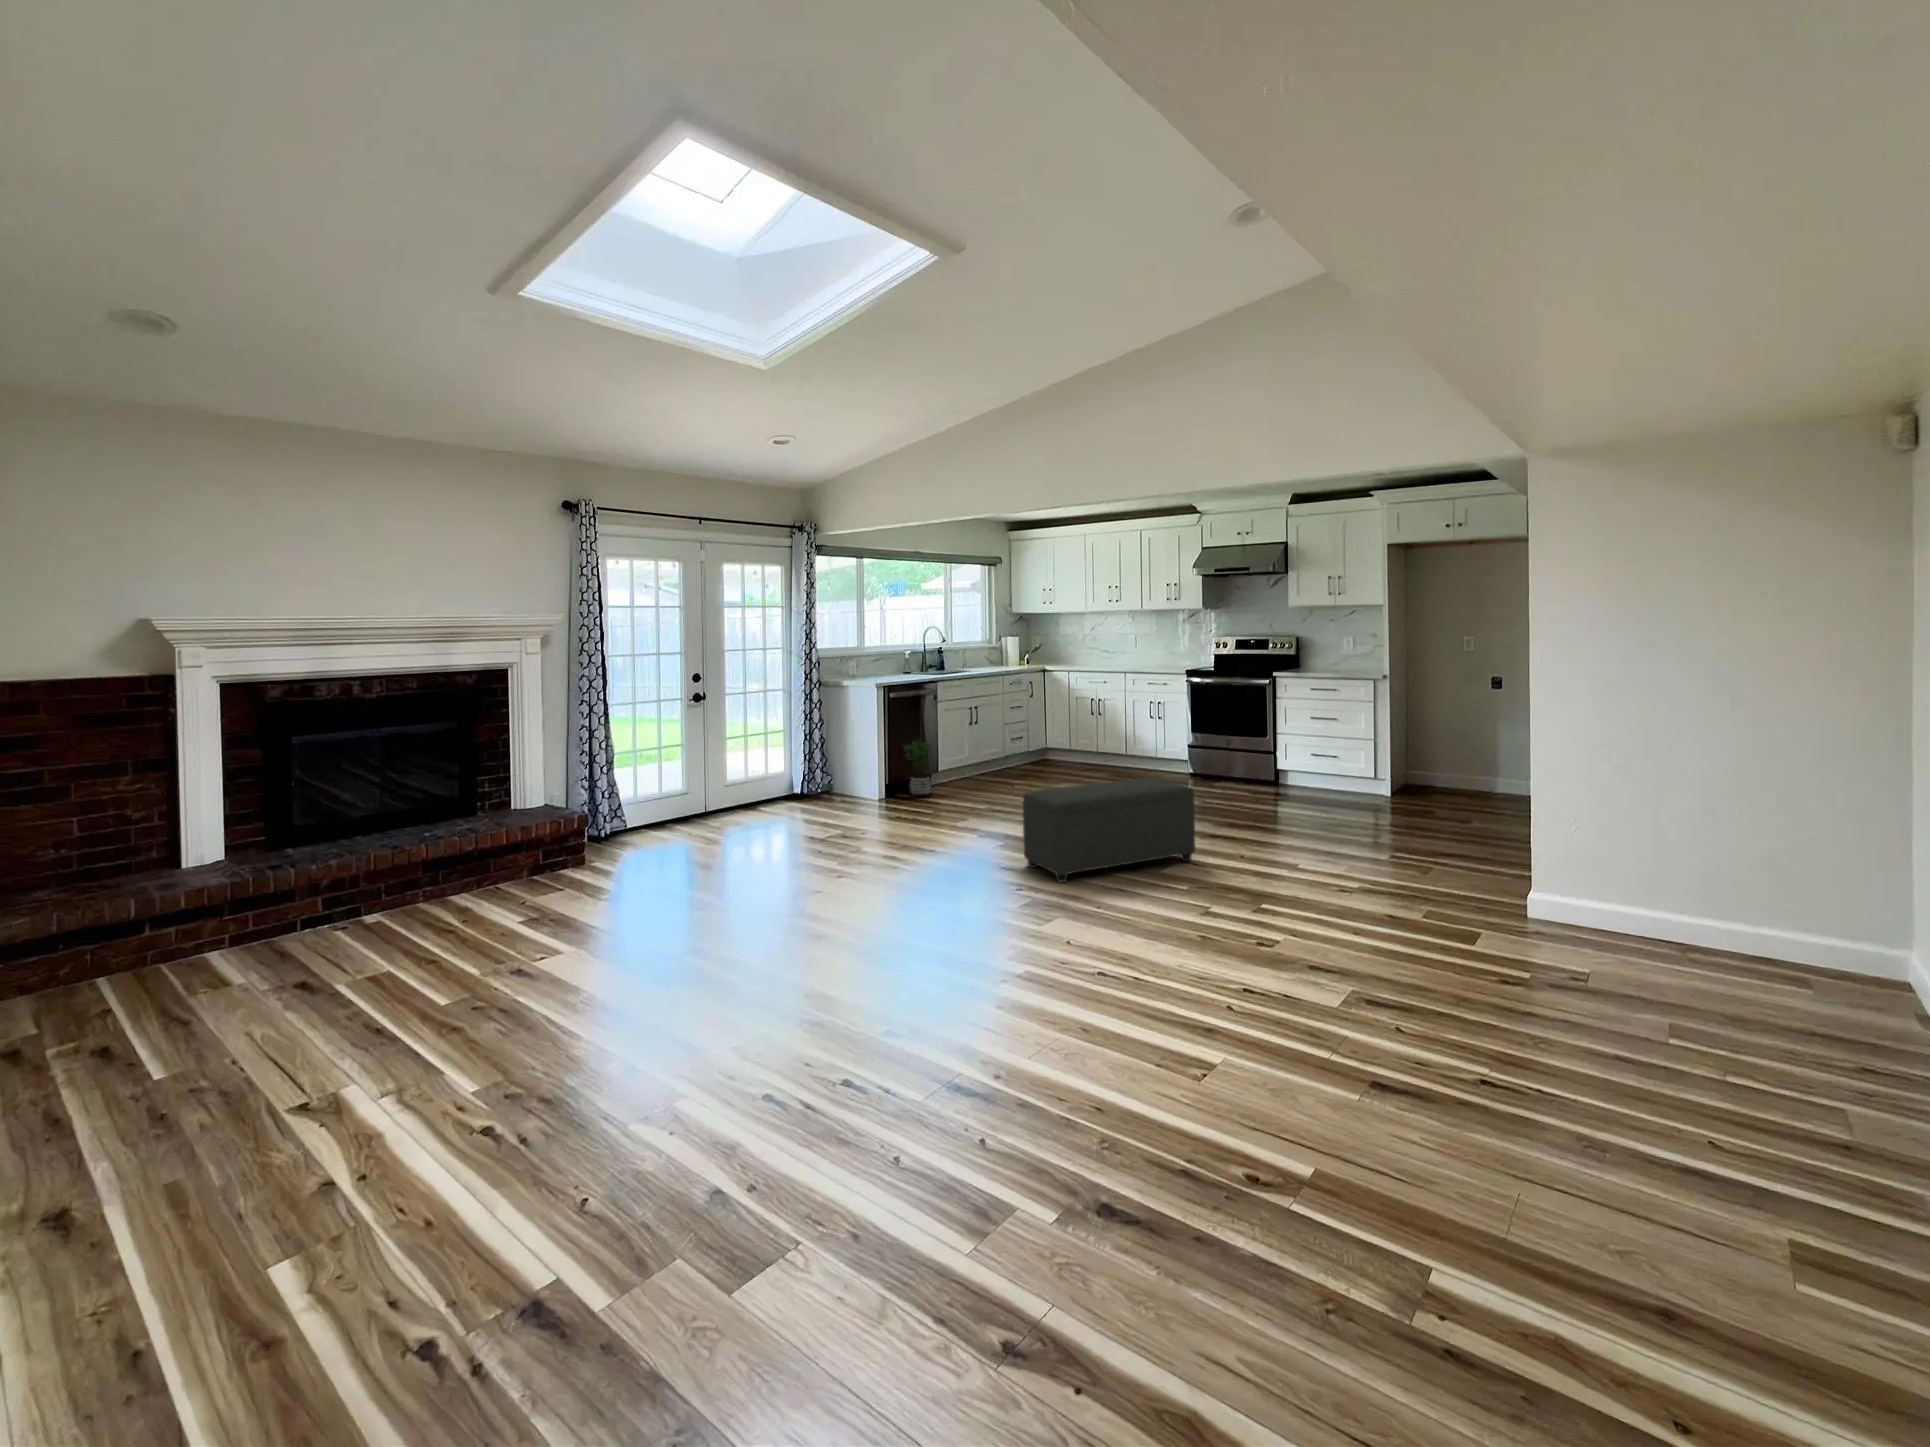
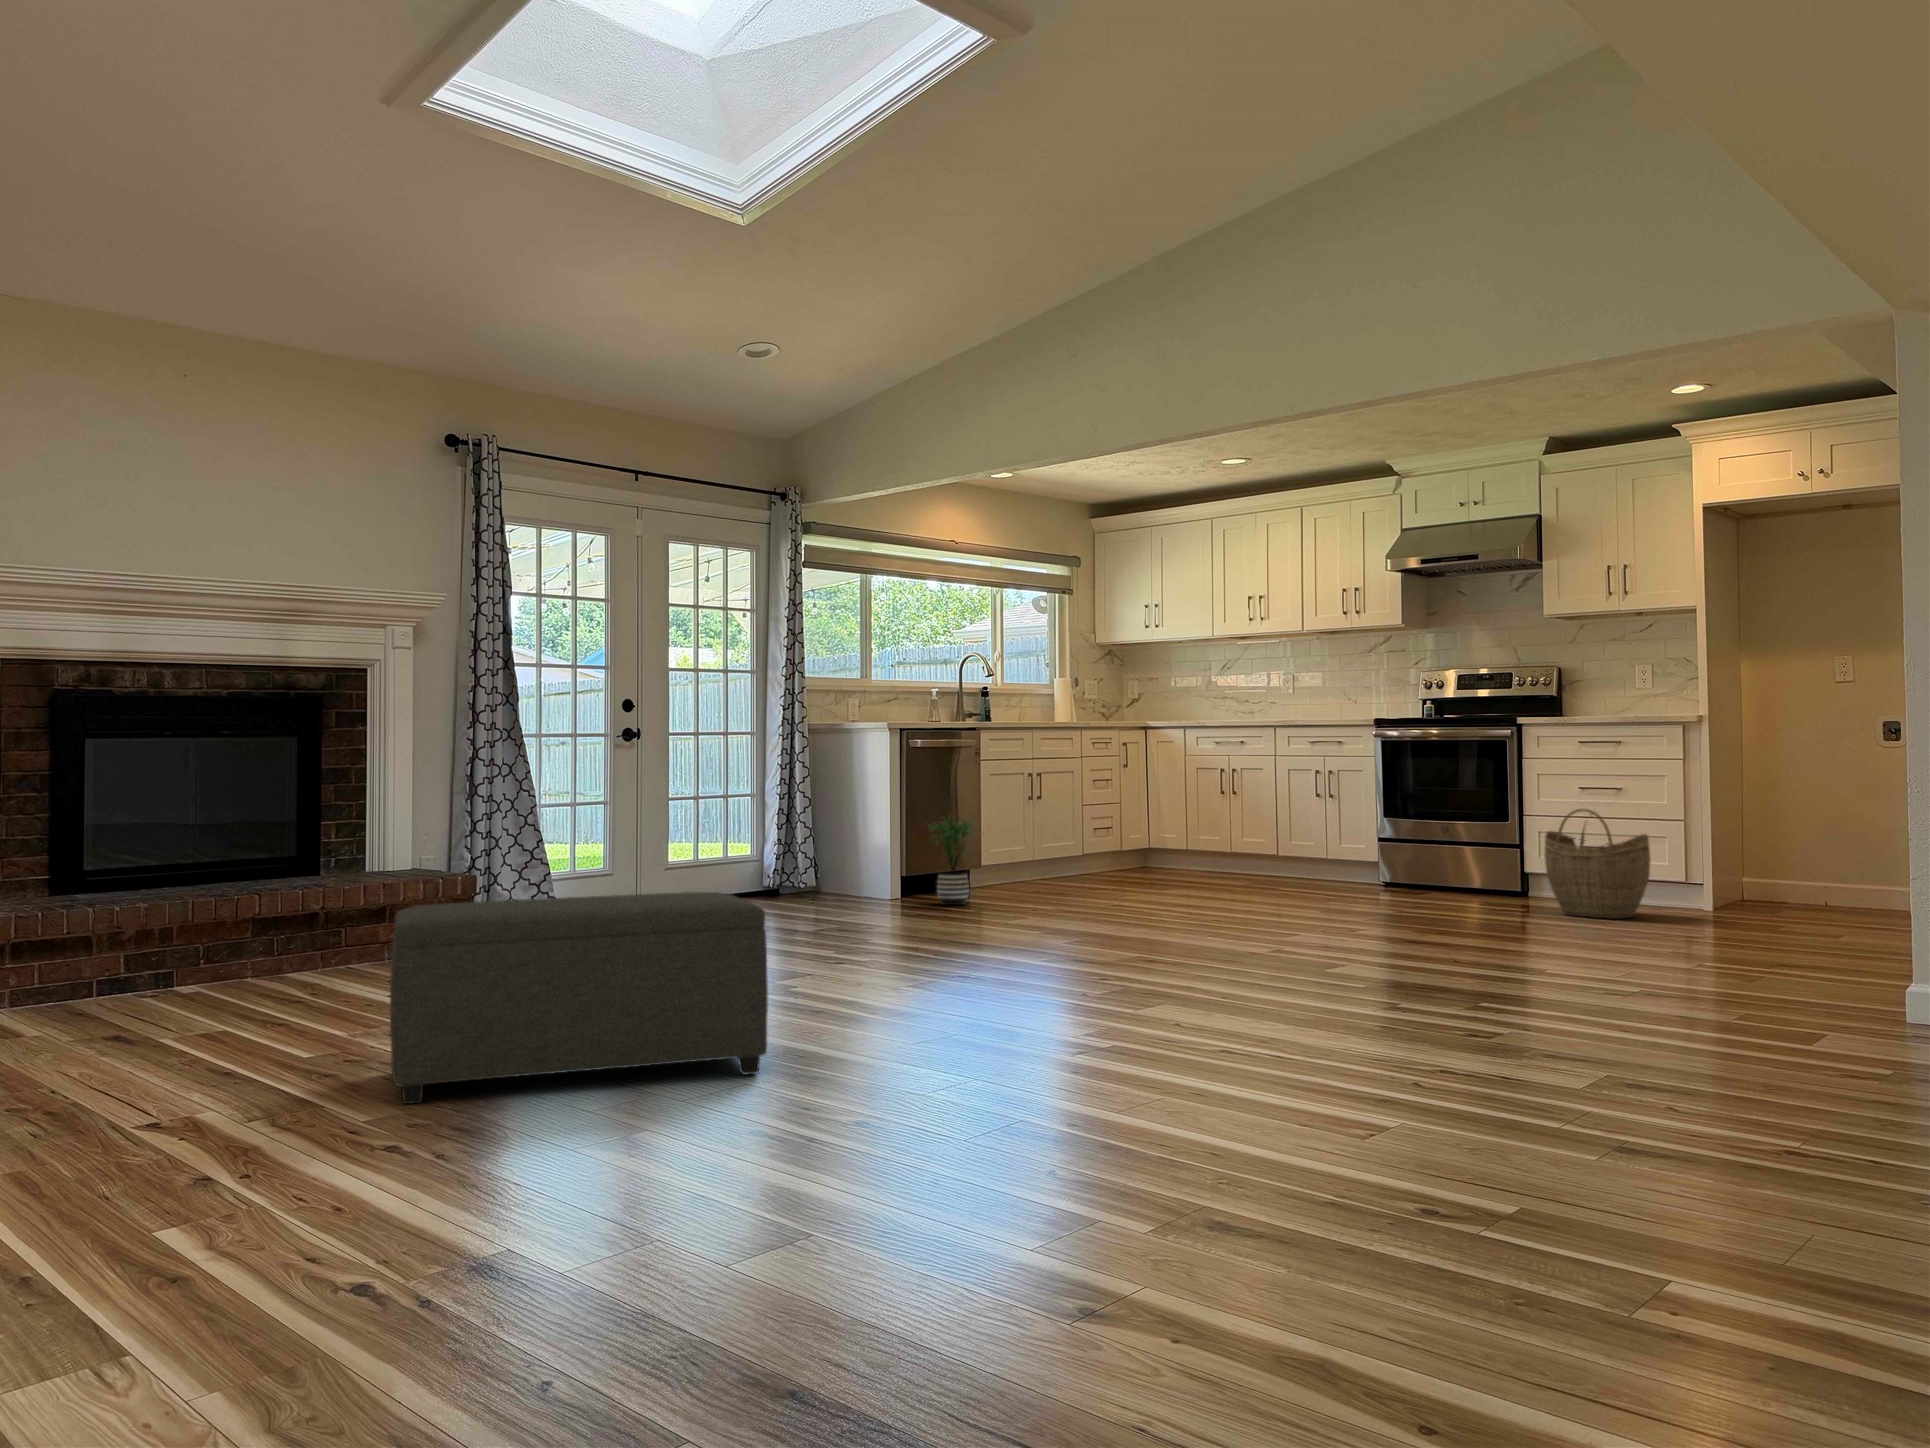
woven basket: none [1288,729,1351,800] -> present [1545,809,1651,919]
ottoman: present [1023,778,1195,882] -> present [390,892,768,1104]

